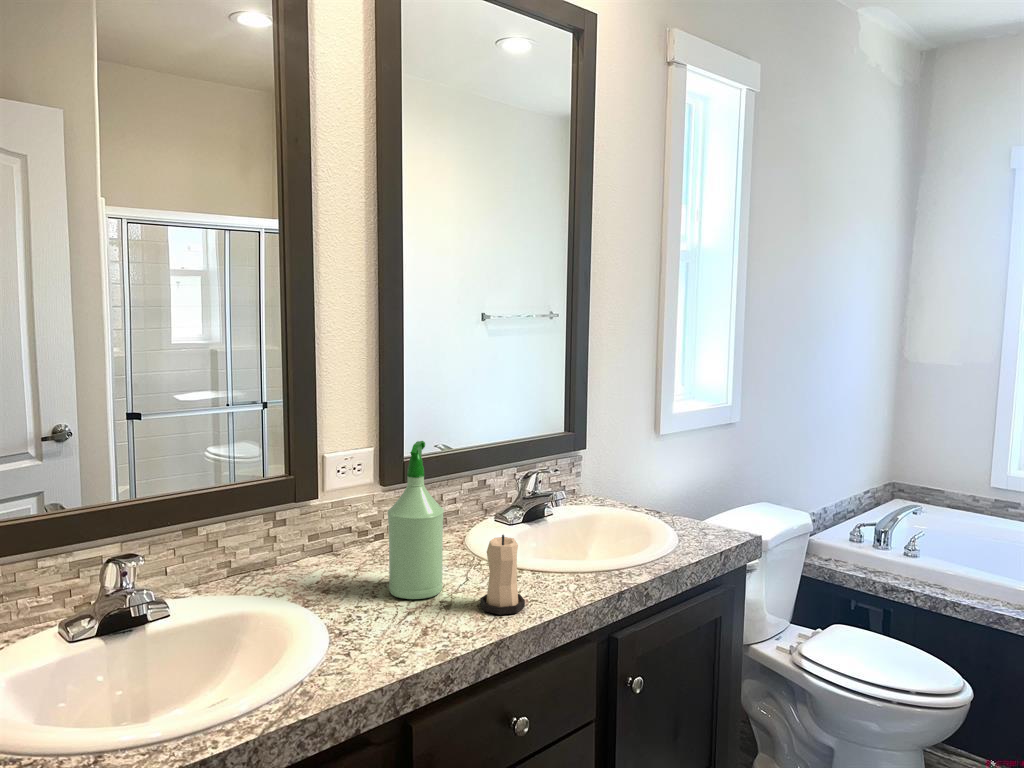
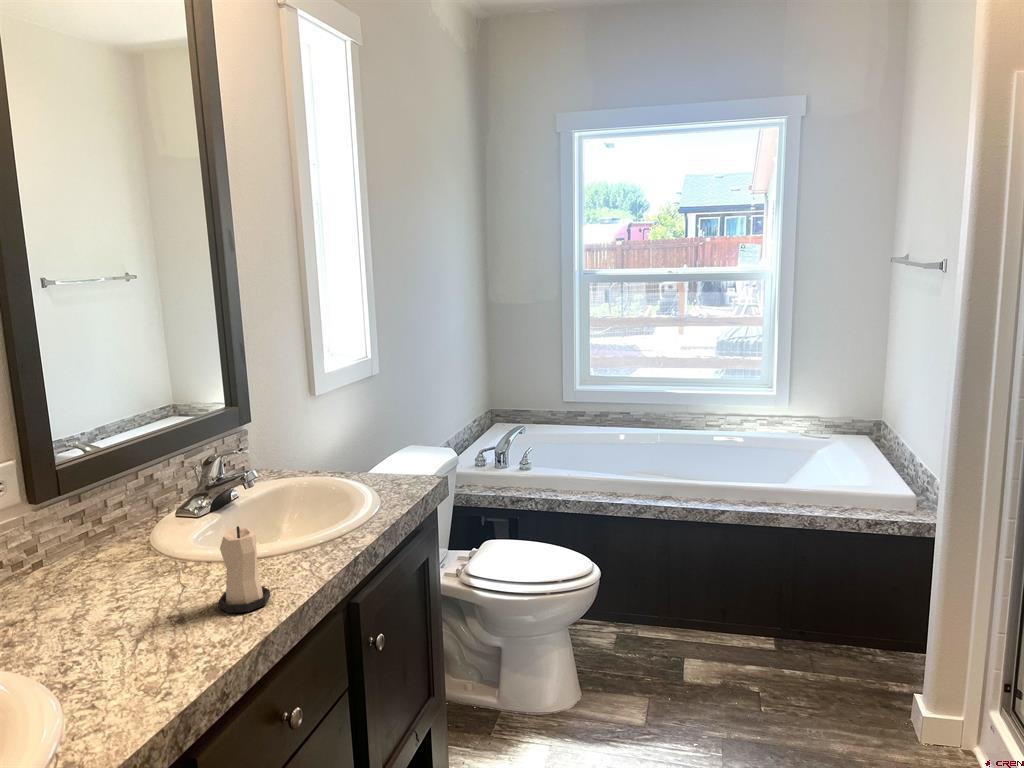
spray bottle: present [388,441,444,599] -> none [82,440,164,627]

